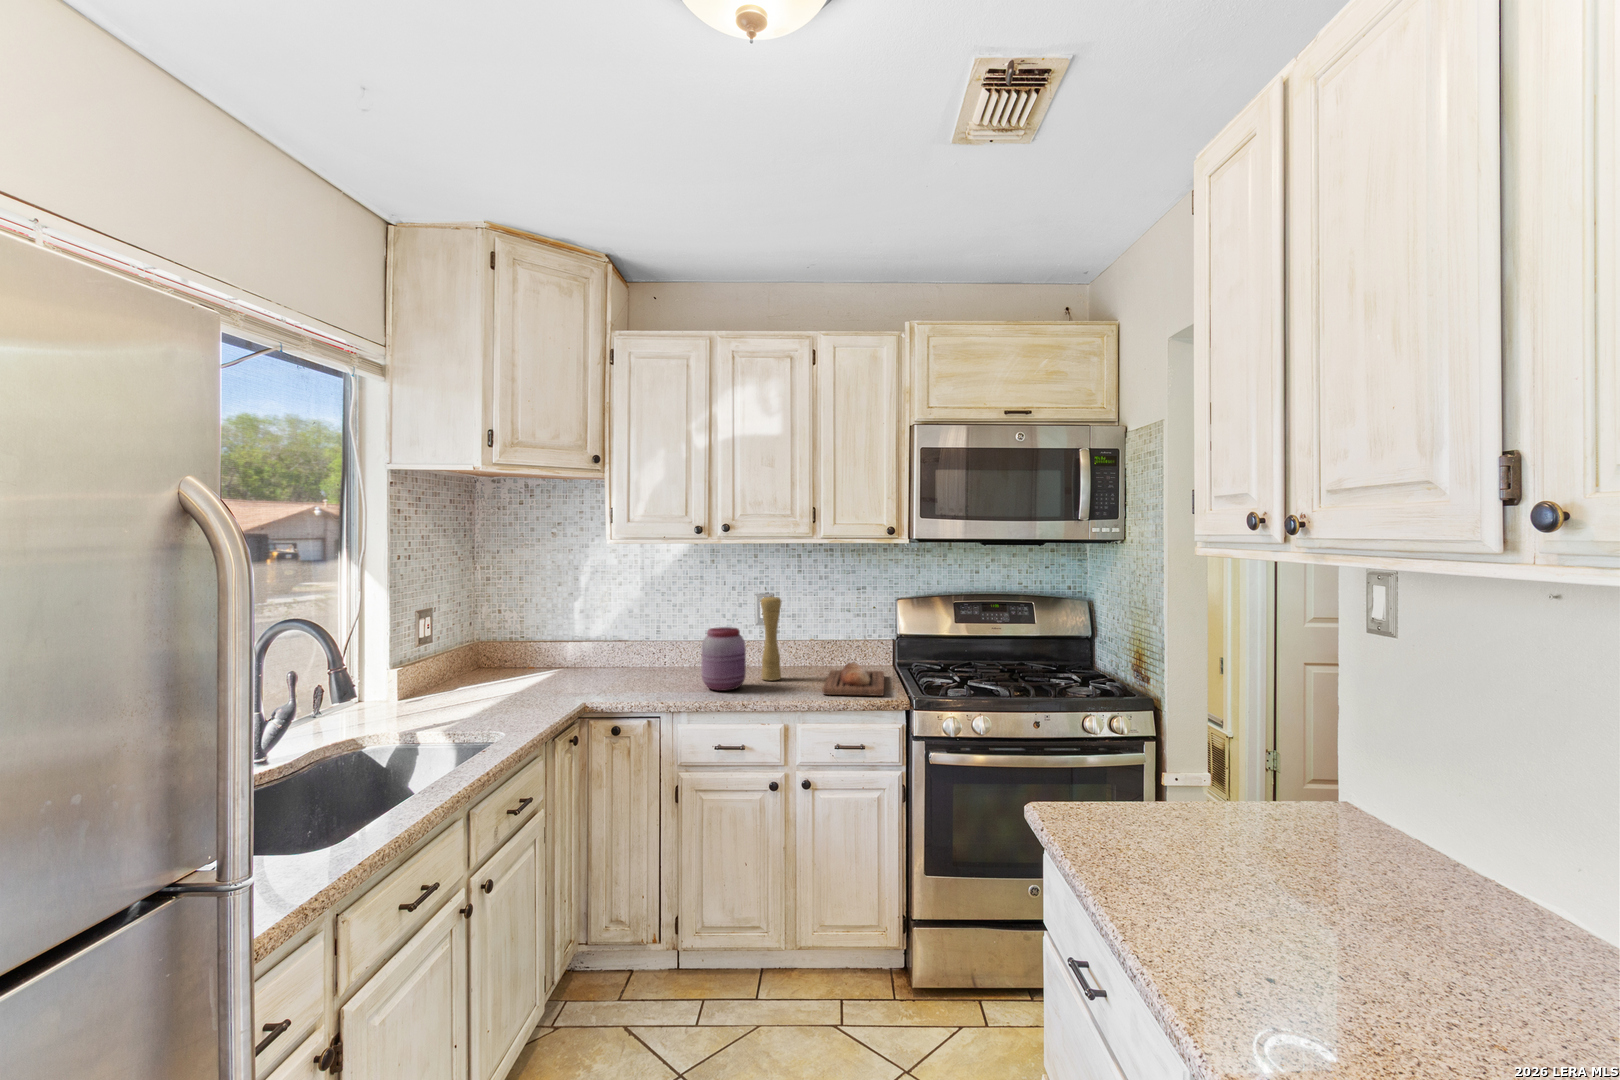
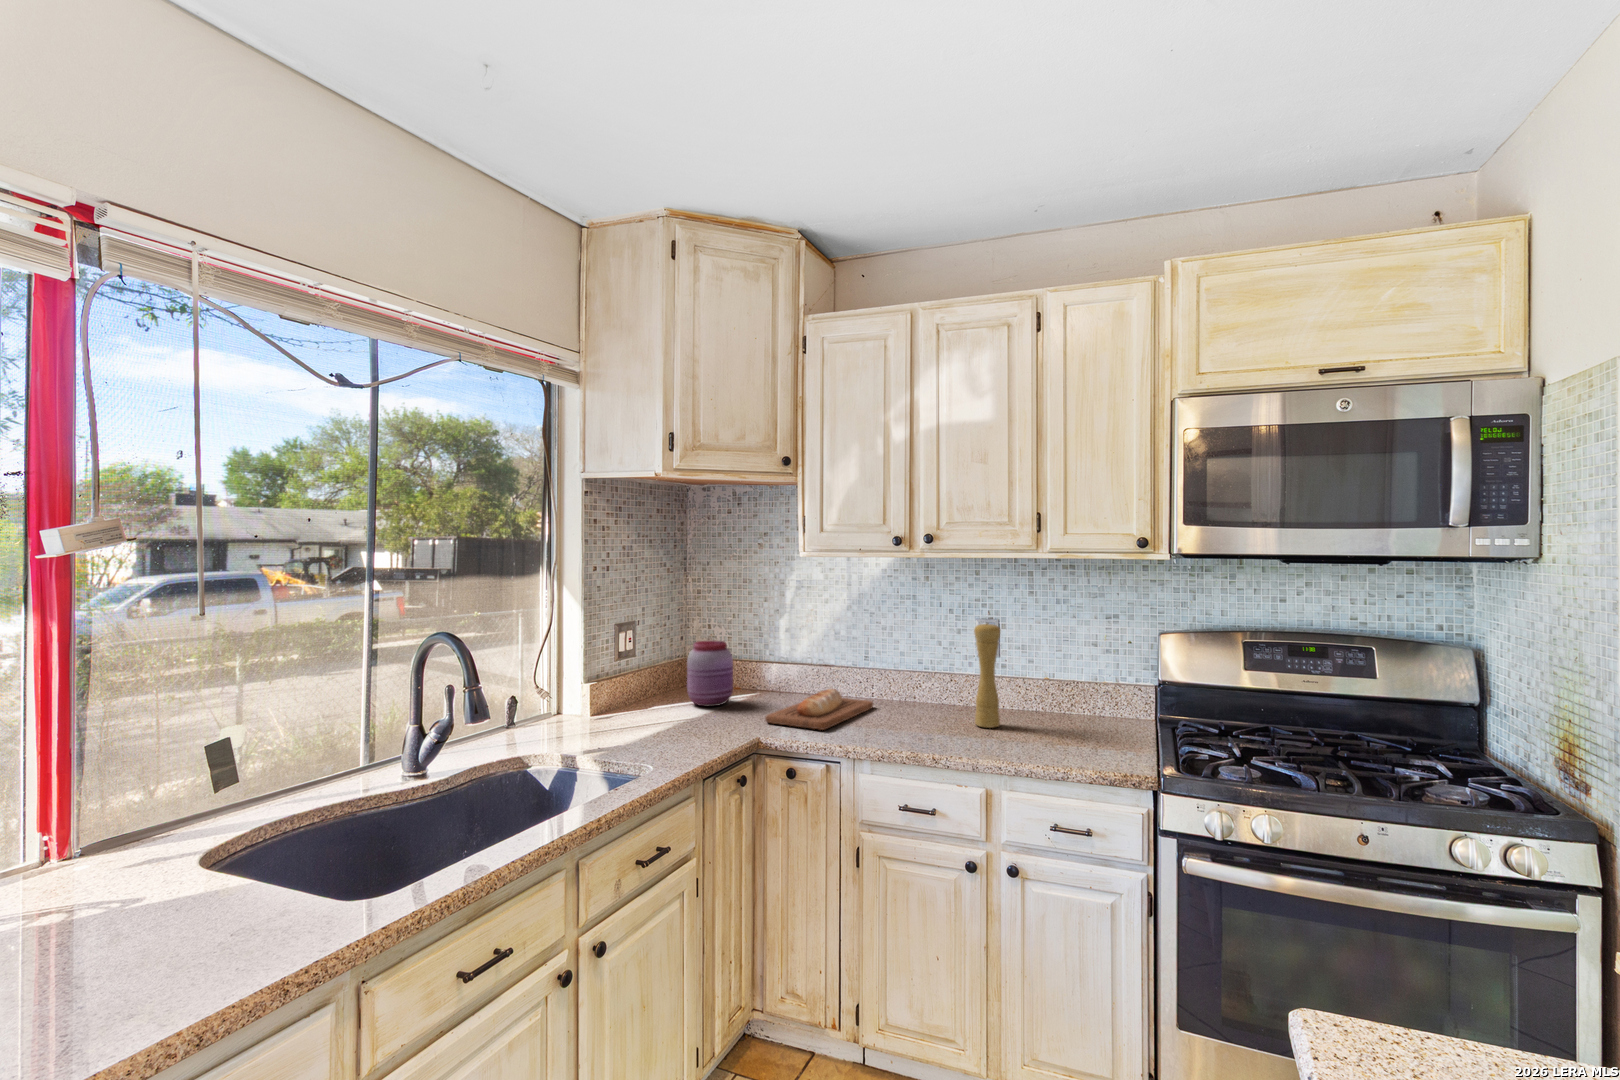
jar: present [701,627,746,691] -> present [687,641,733,706]
bread loaf: present [822,662,884,696] -> present [765,689,873,730]

